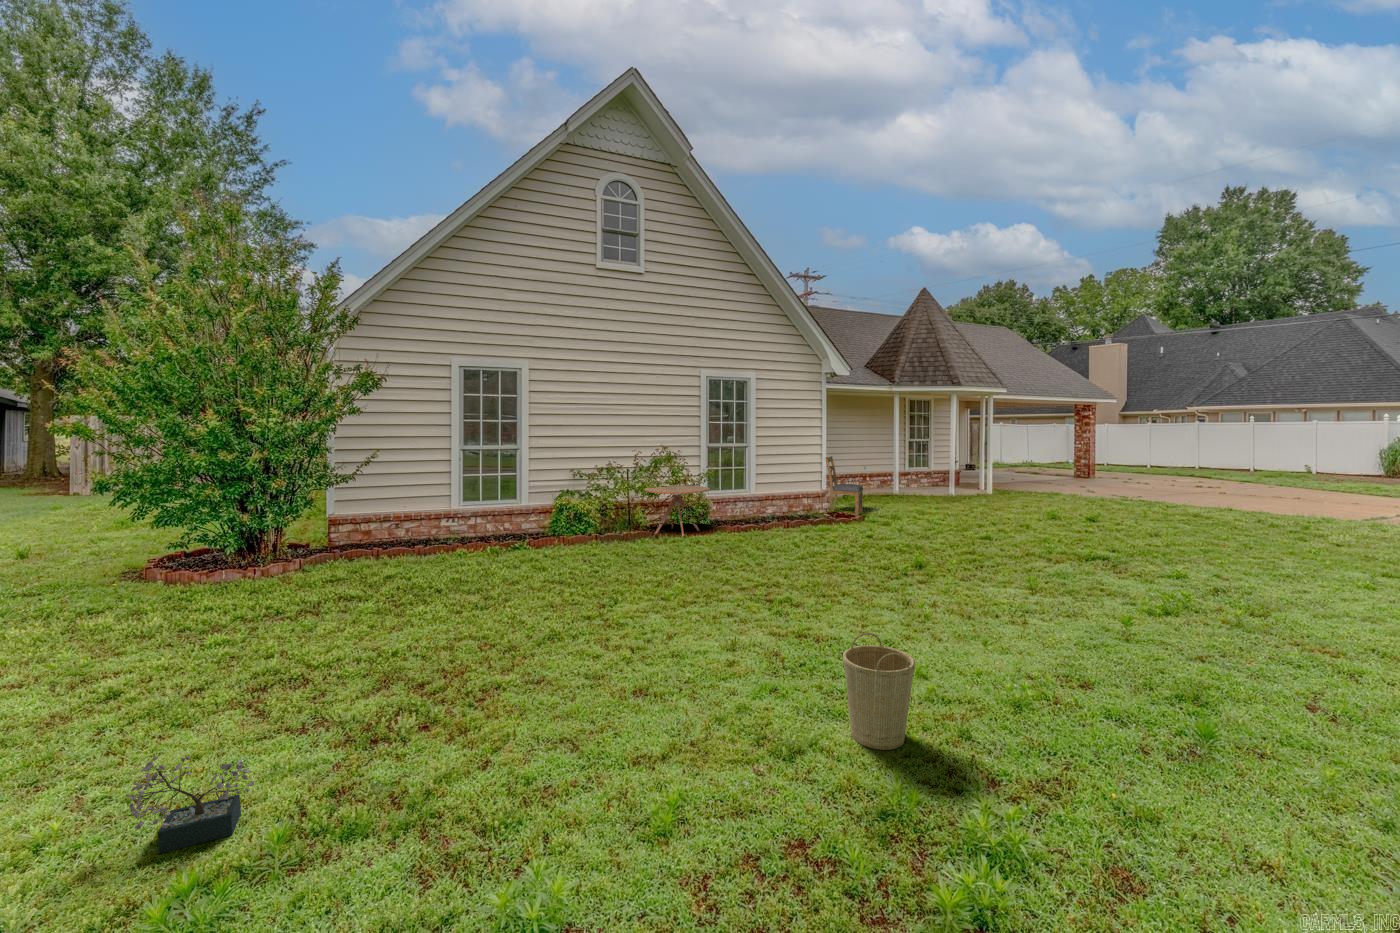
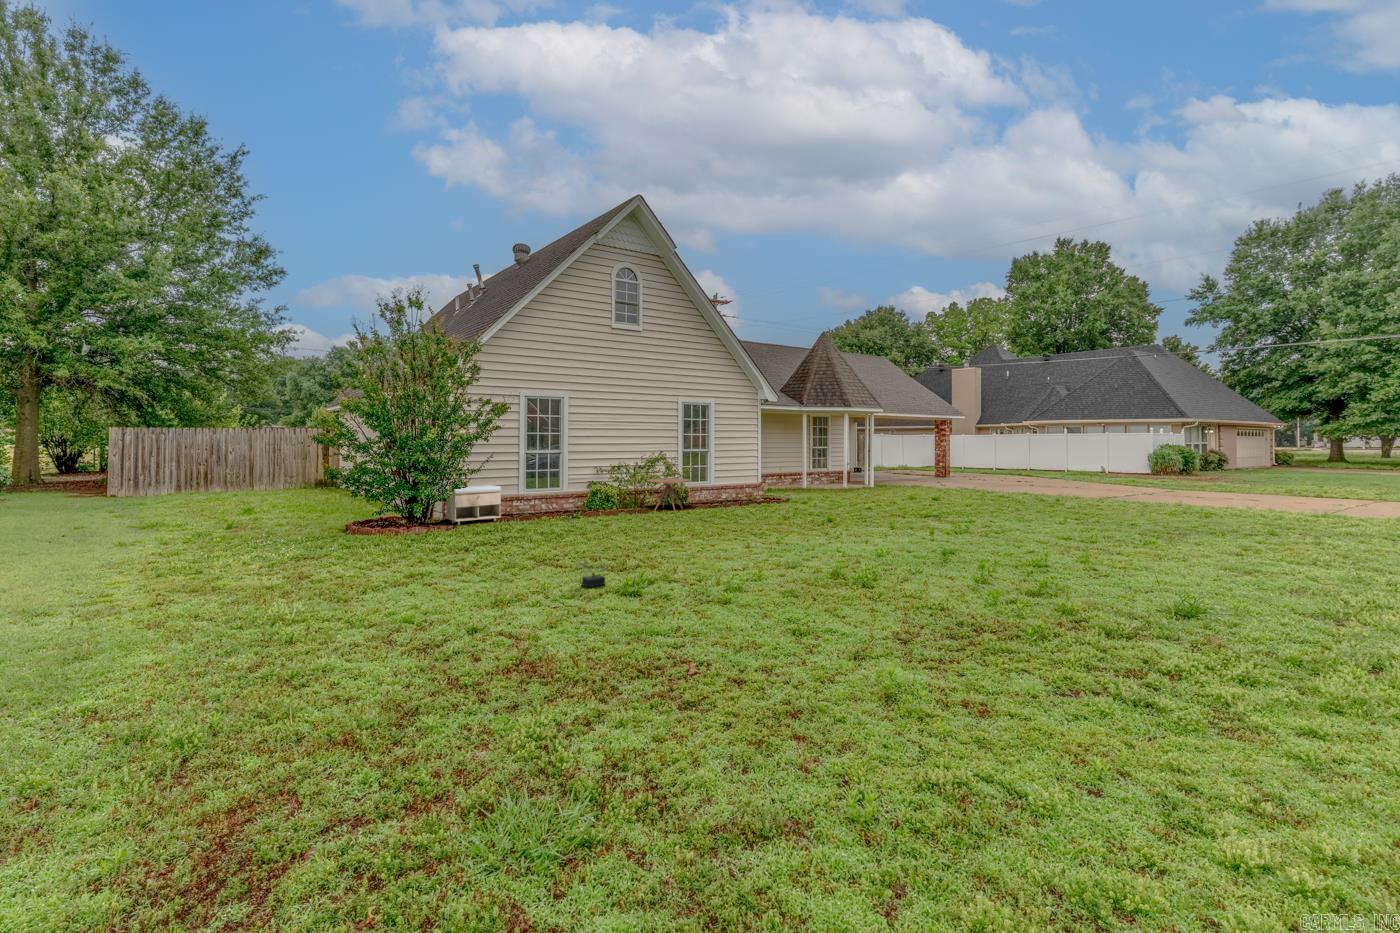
chair: present [825,456,863,515] -> none [761,459,786,499]
storage bench: none [326,496,408,558] -> present [446,485,501,525]
basket: present [843,633,915,750] -> none [800,525,827,565]

